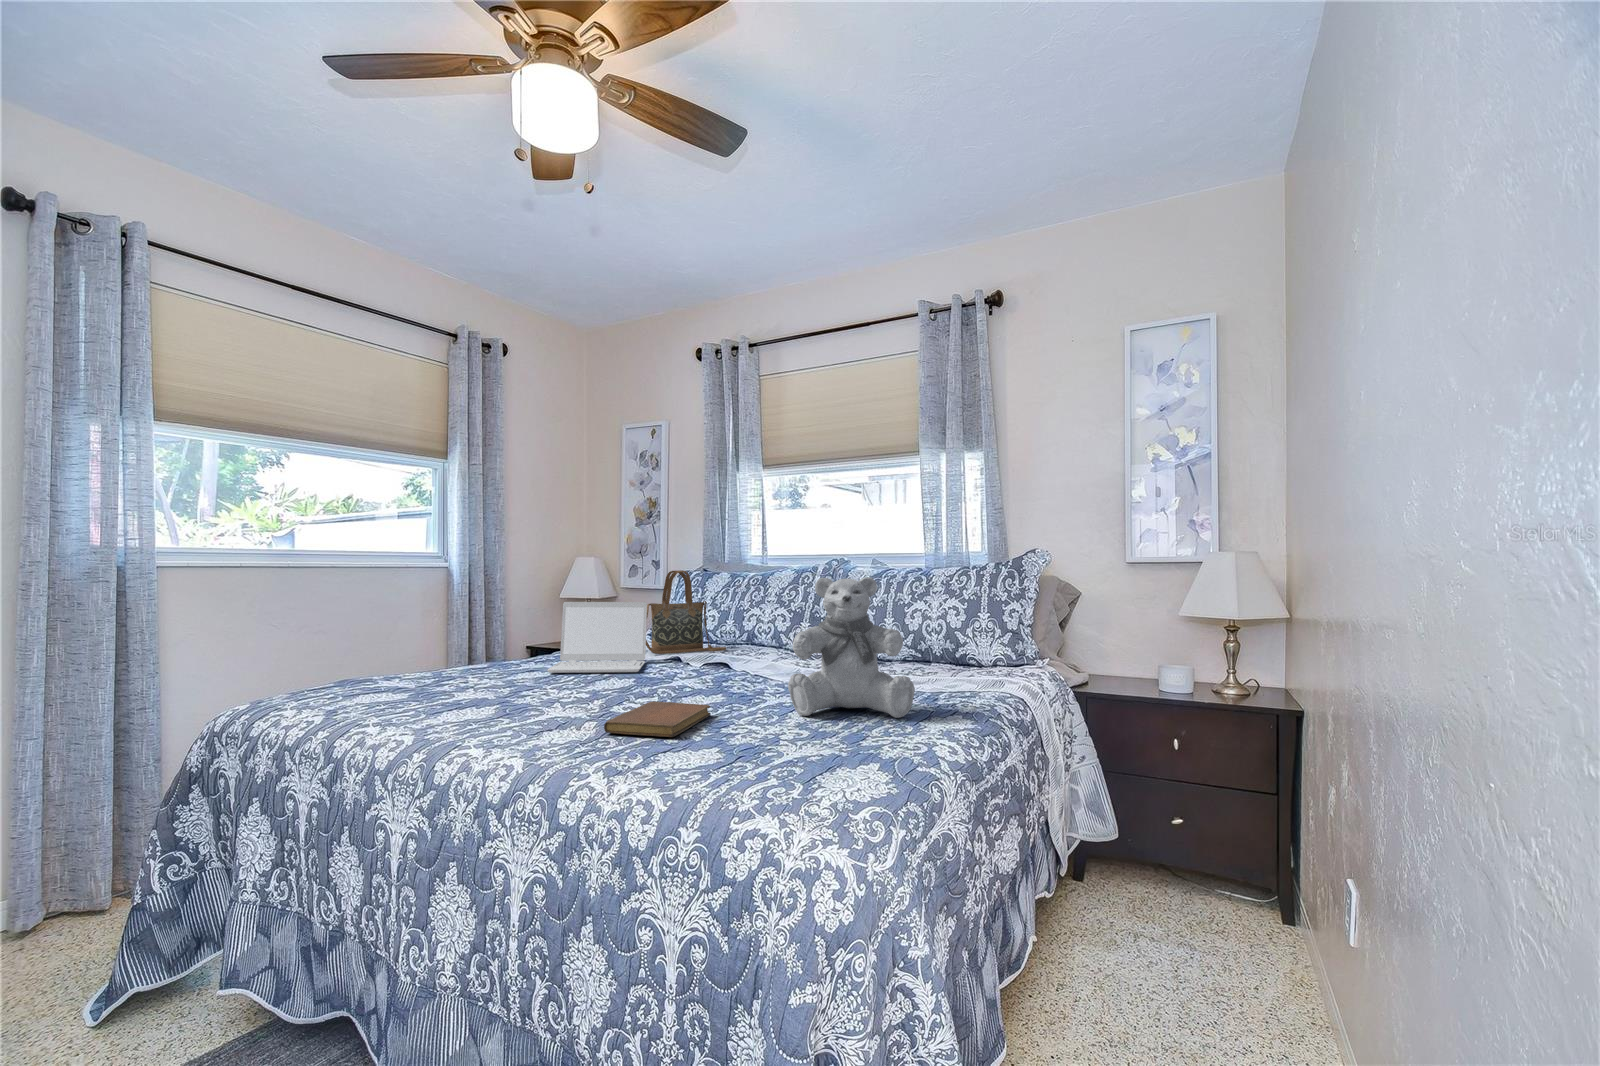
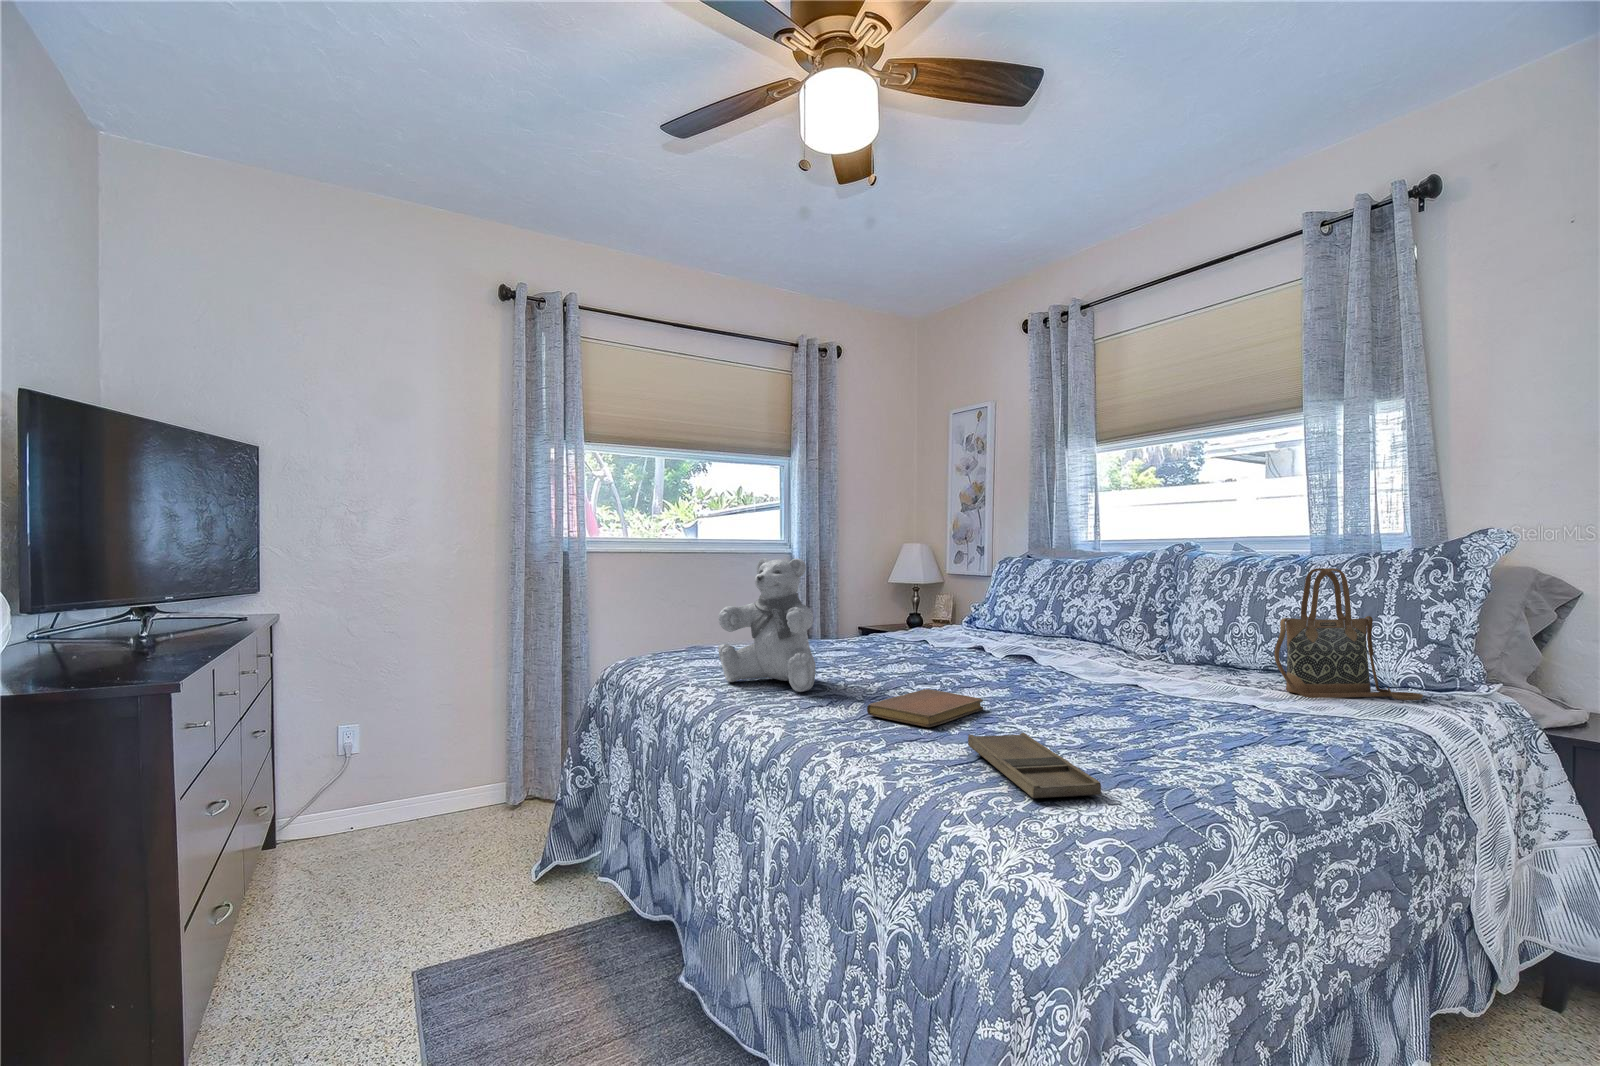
handbag: present [646,570,726,654] -> present [1275,568,1423,700]
teddy bear: present [788,577,915,718] -> present [718,558,816,692]
laptop: present [547,602,647,673] -> none [853,585,953,658]
tray: none [722,730,851,785] -> present [968,733,1101,798]

